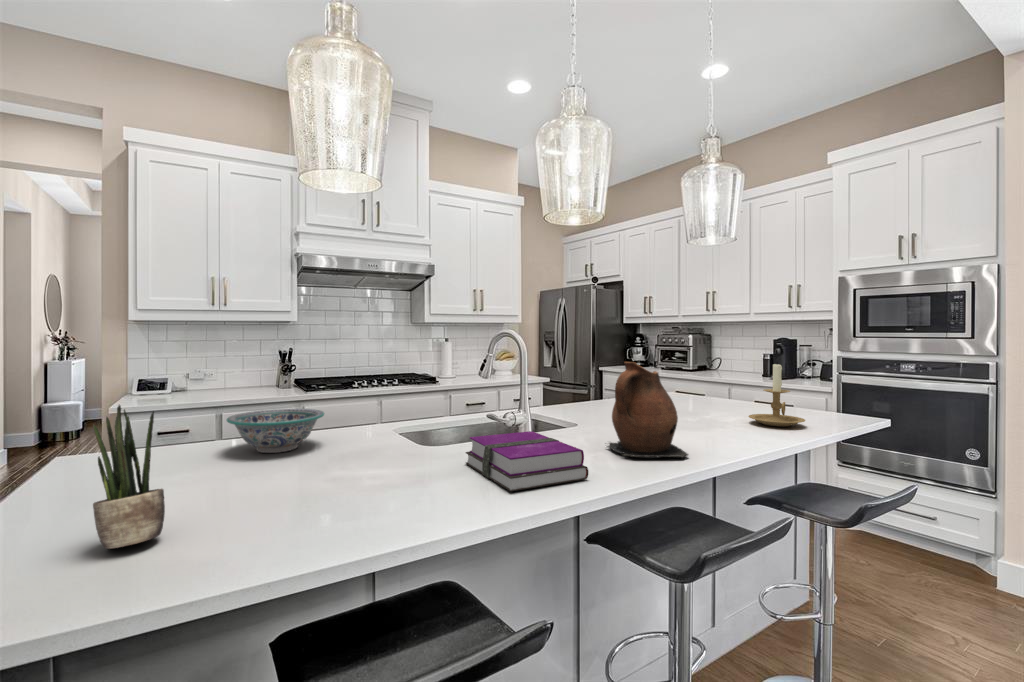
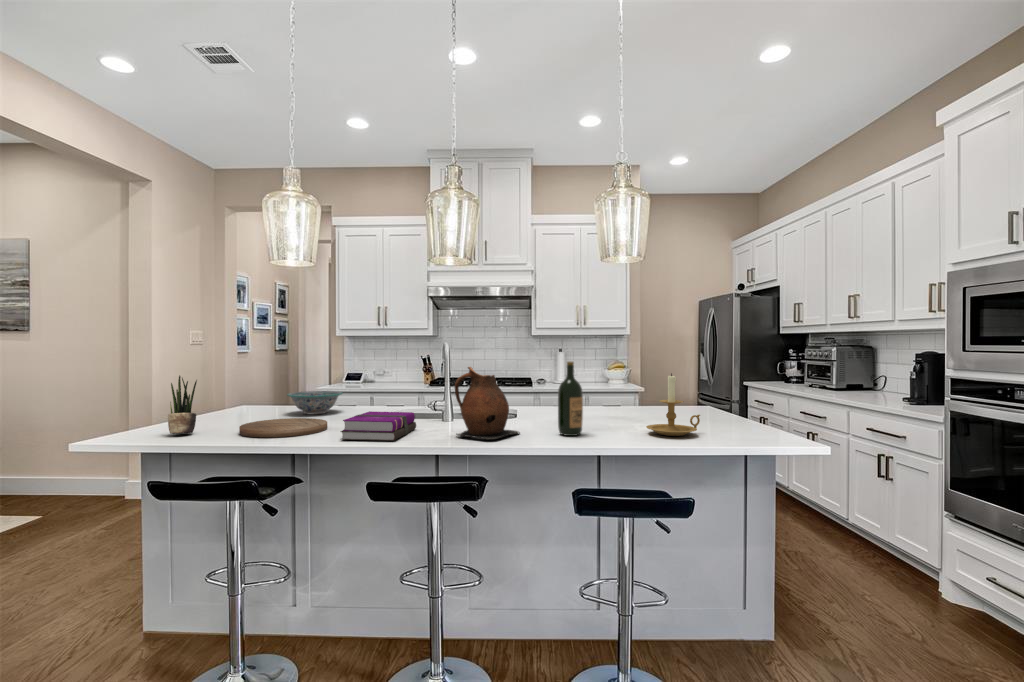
wine bottle: none [695,352,727,439] -> present [558,362,583,436]
cutting board: none [258,460,417,517] -> present [239,418,327,437]

